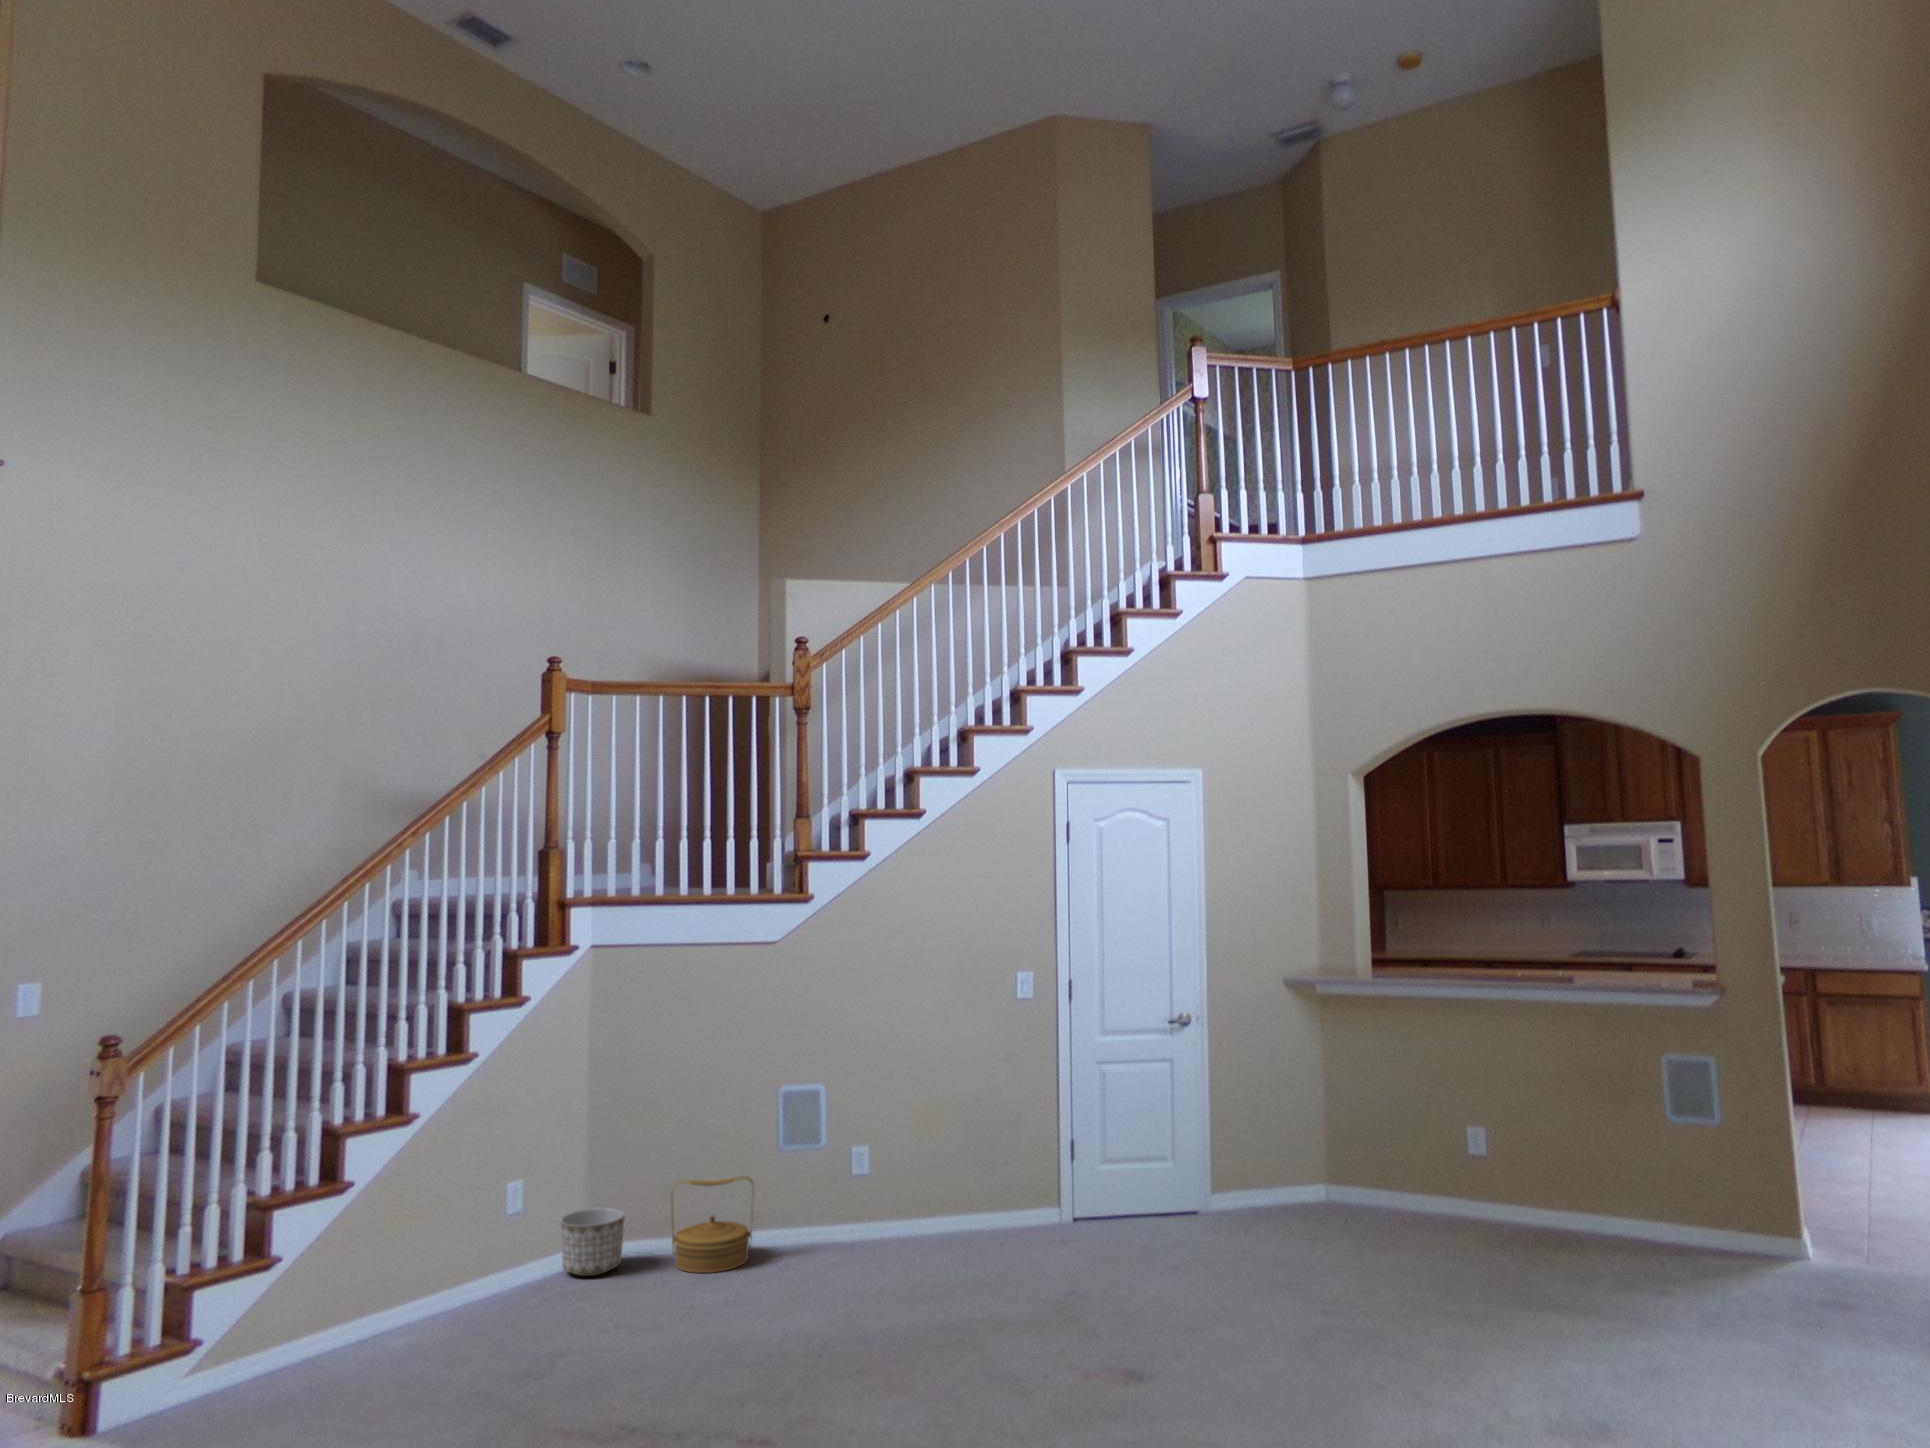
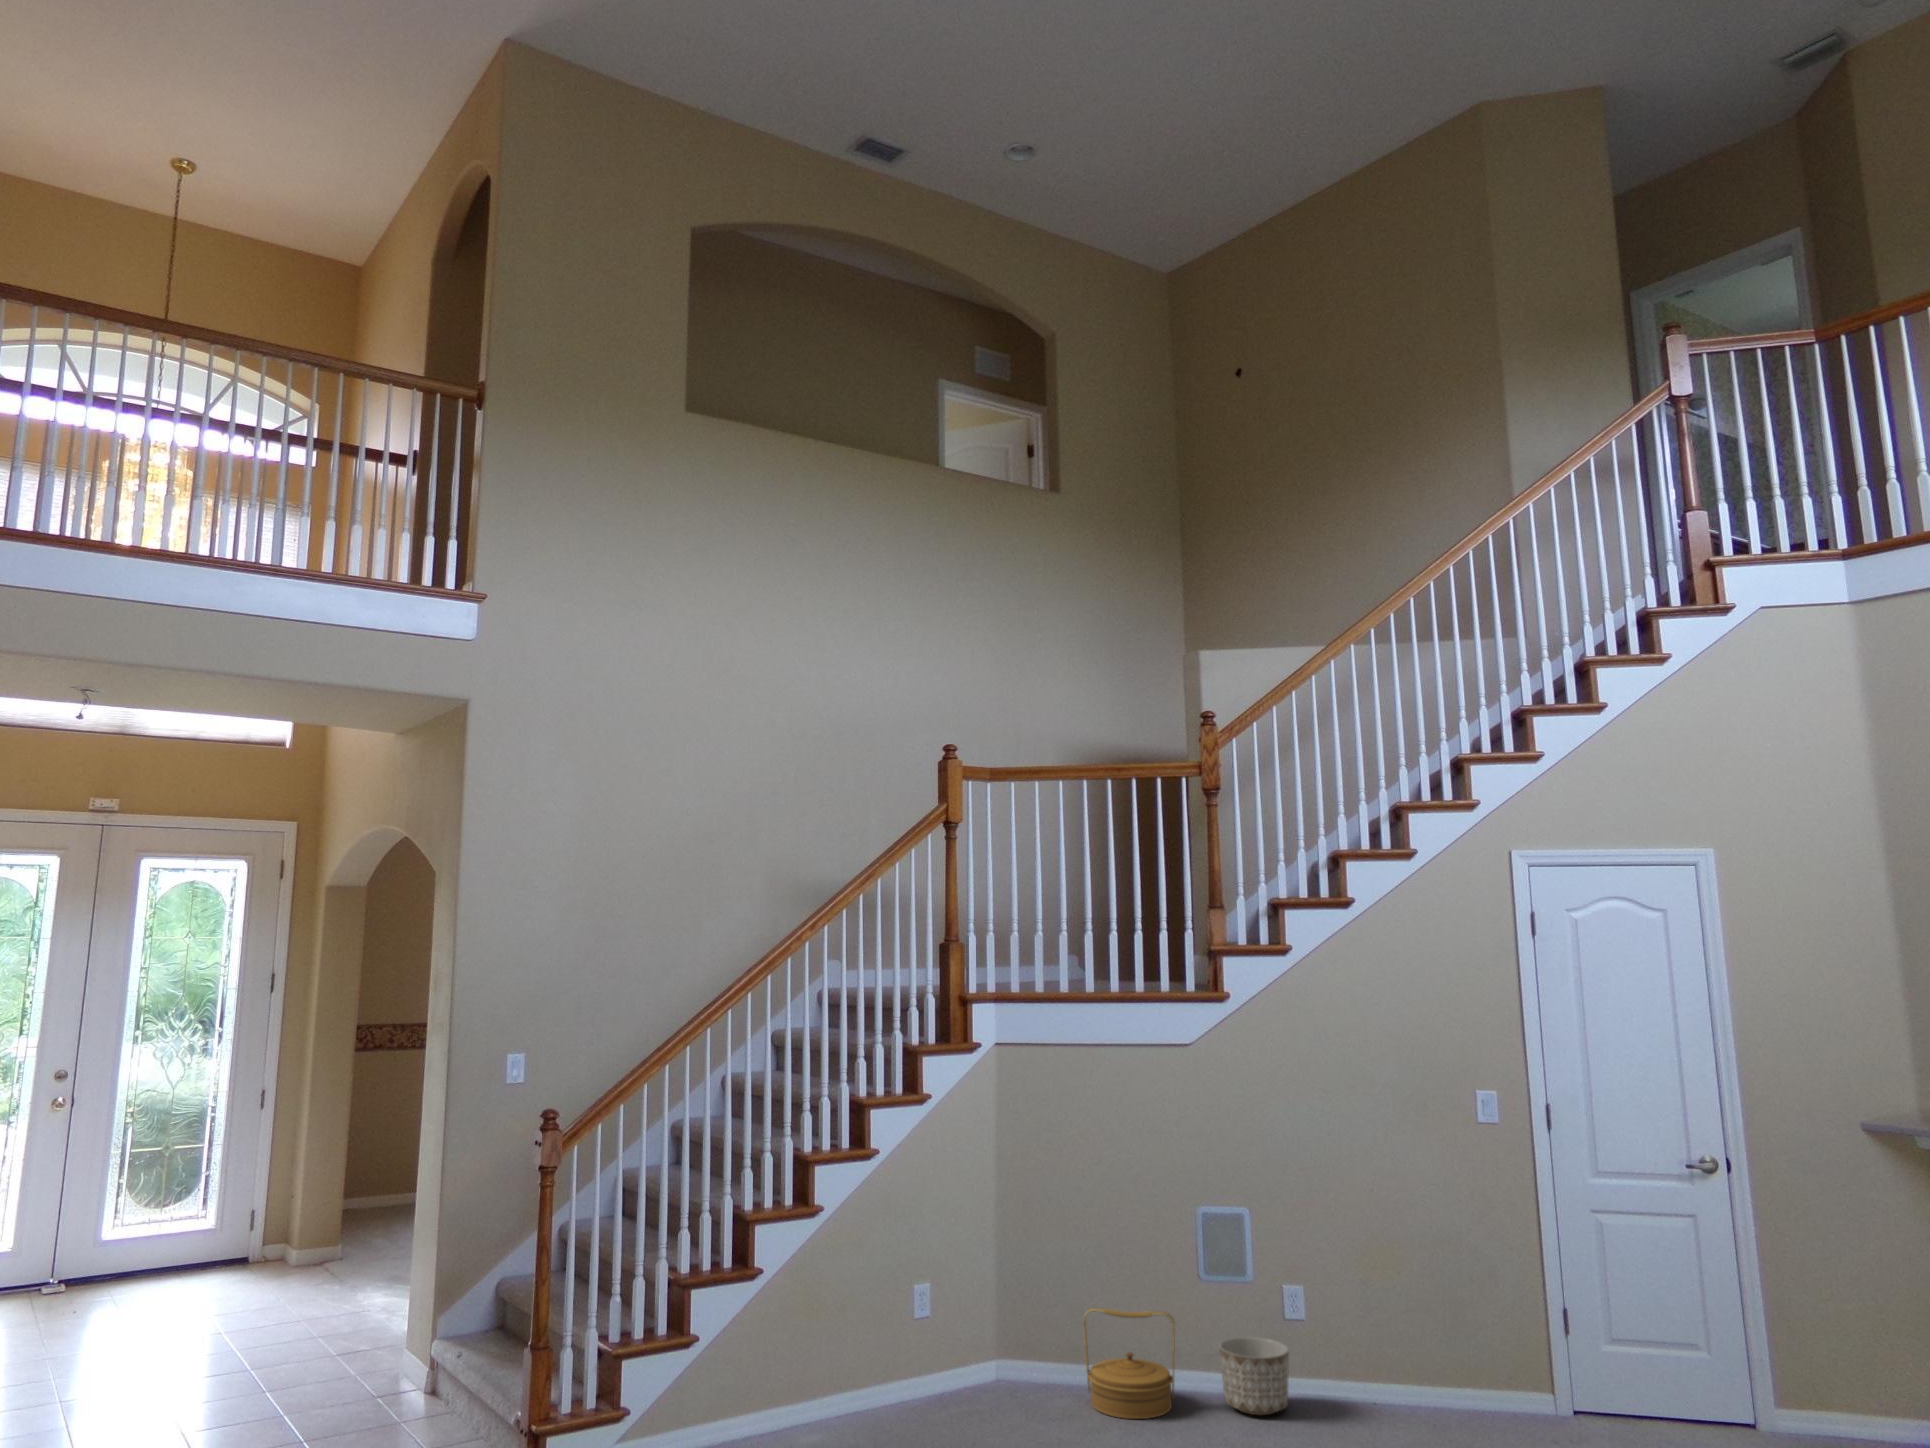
planter: present [560,1208,625,1276] -> present [1219,1337,1289,1415]

